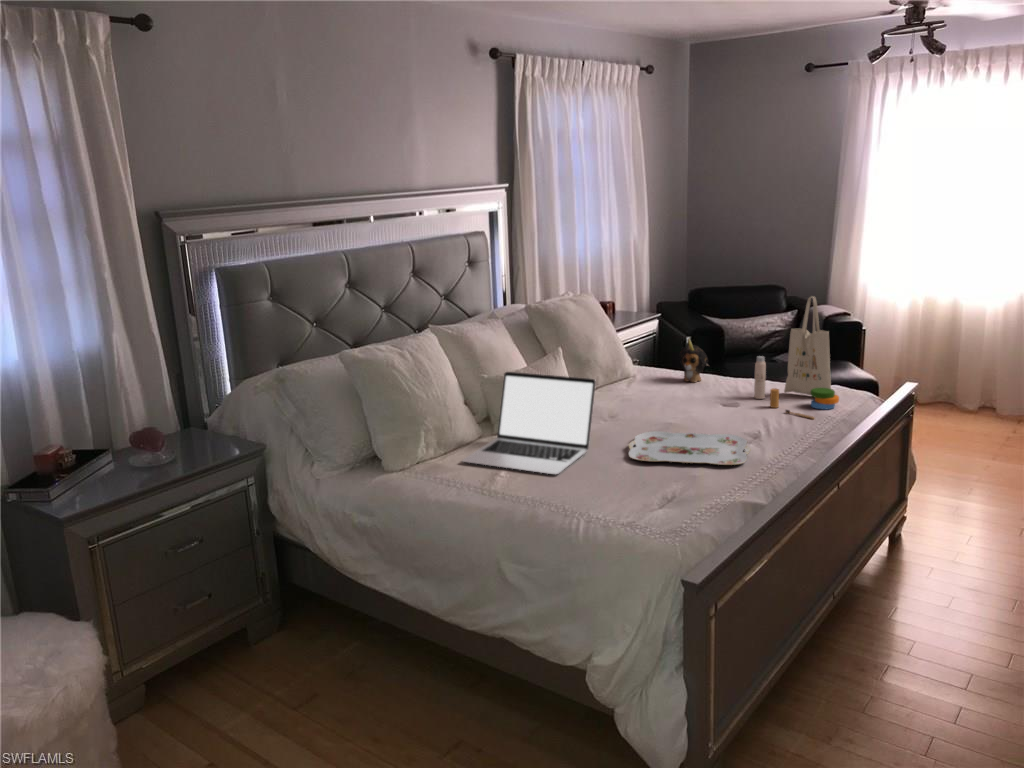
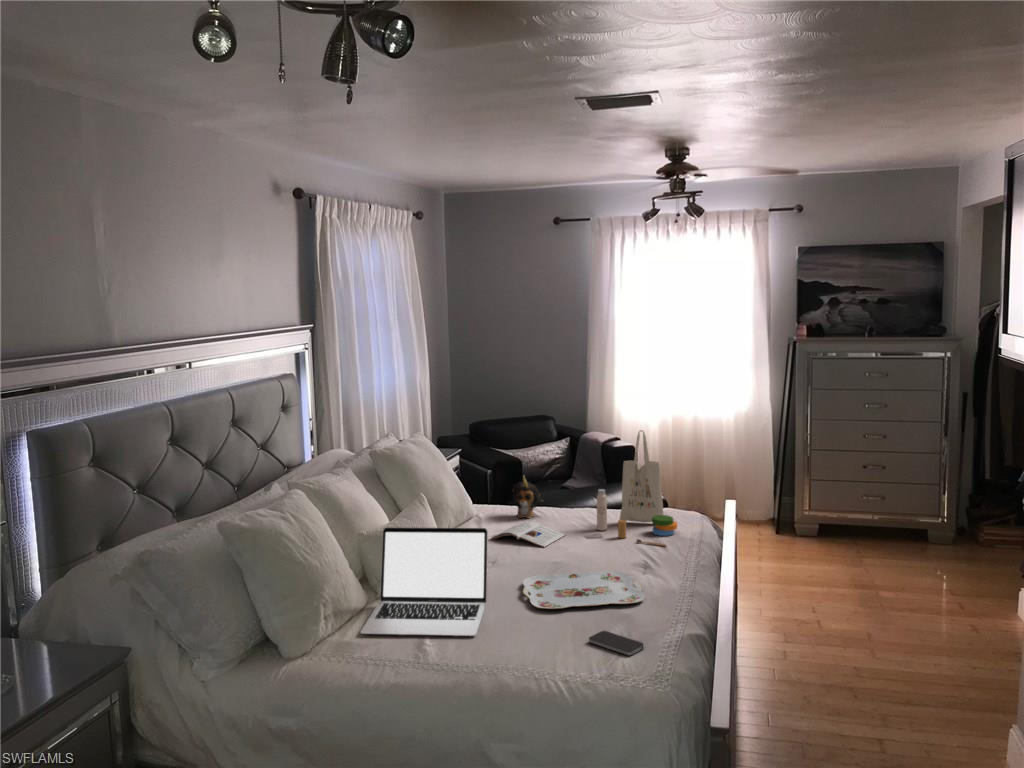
magazine: none [641,384,717,409] -> present [491,522,565,547]
smartphone: none [657,484,706,509] -> present [589,631,644,656]

